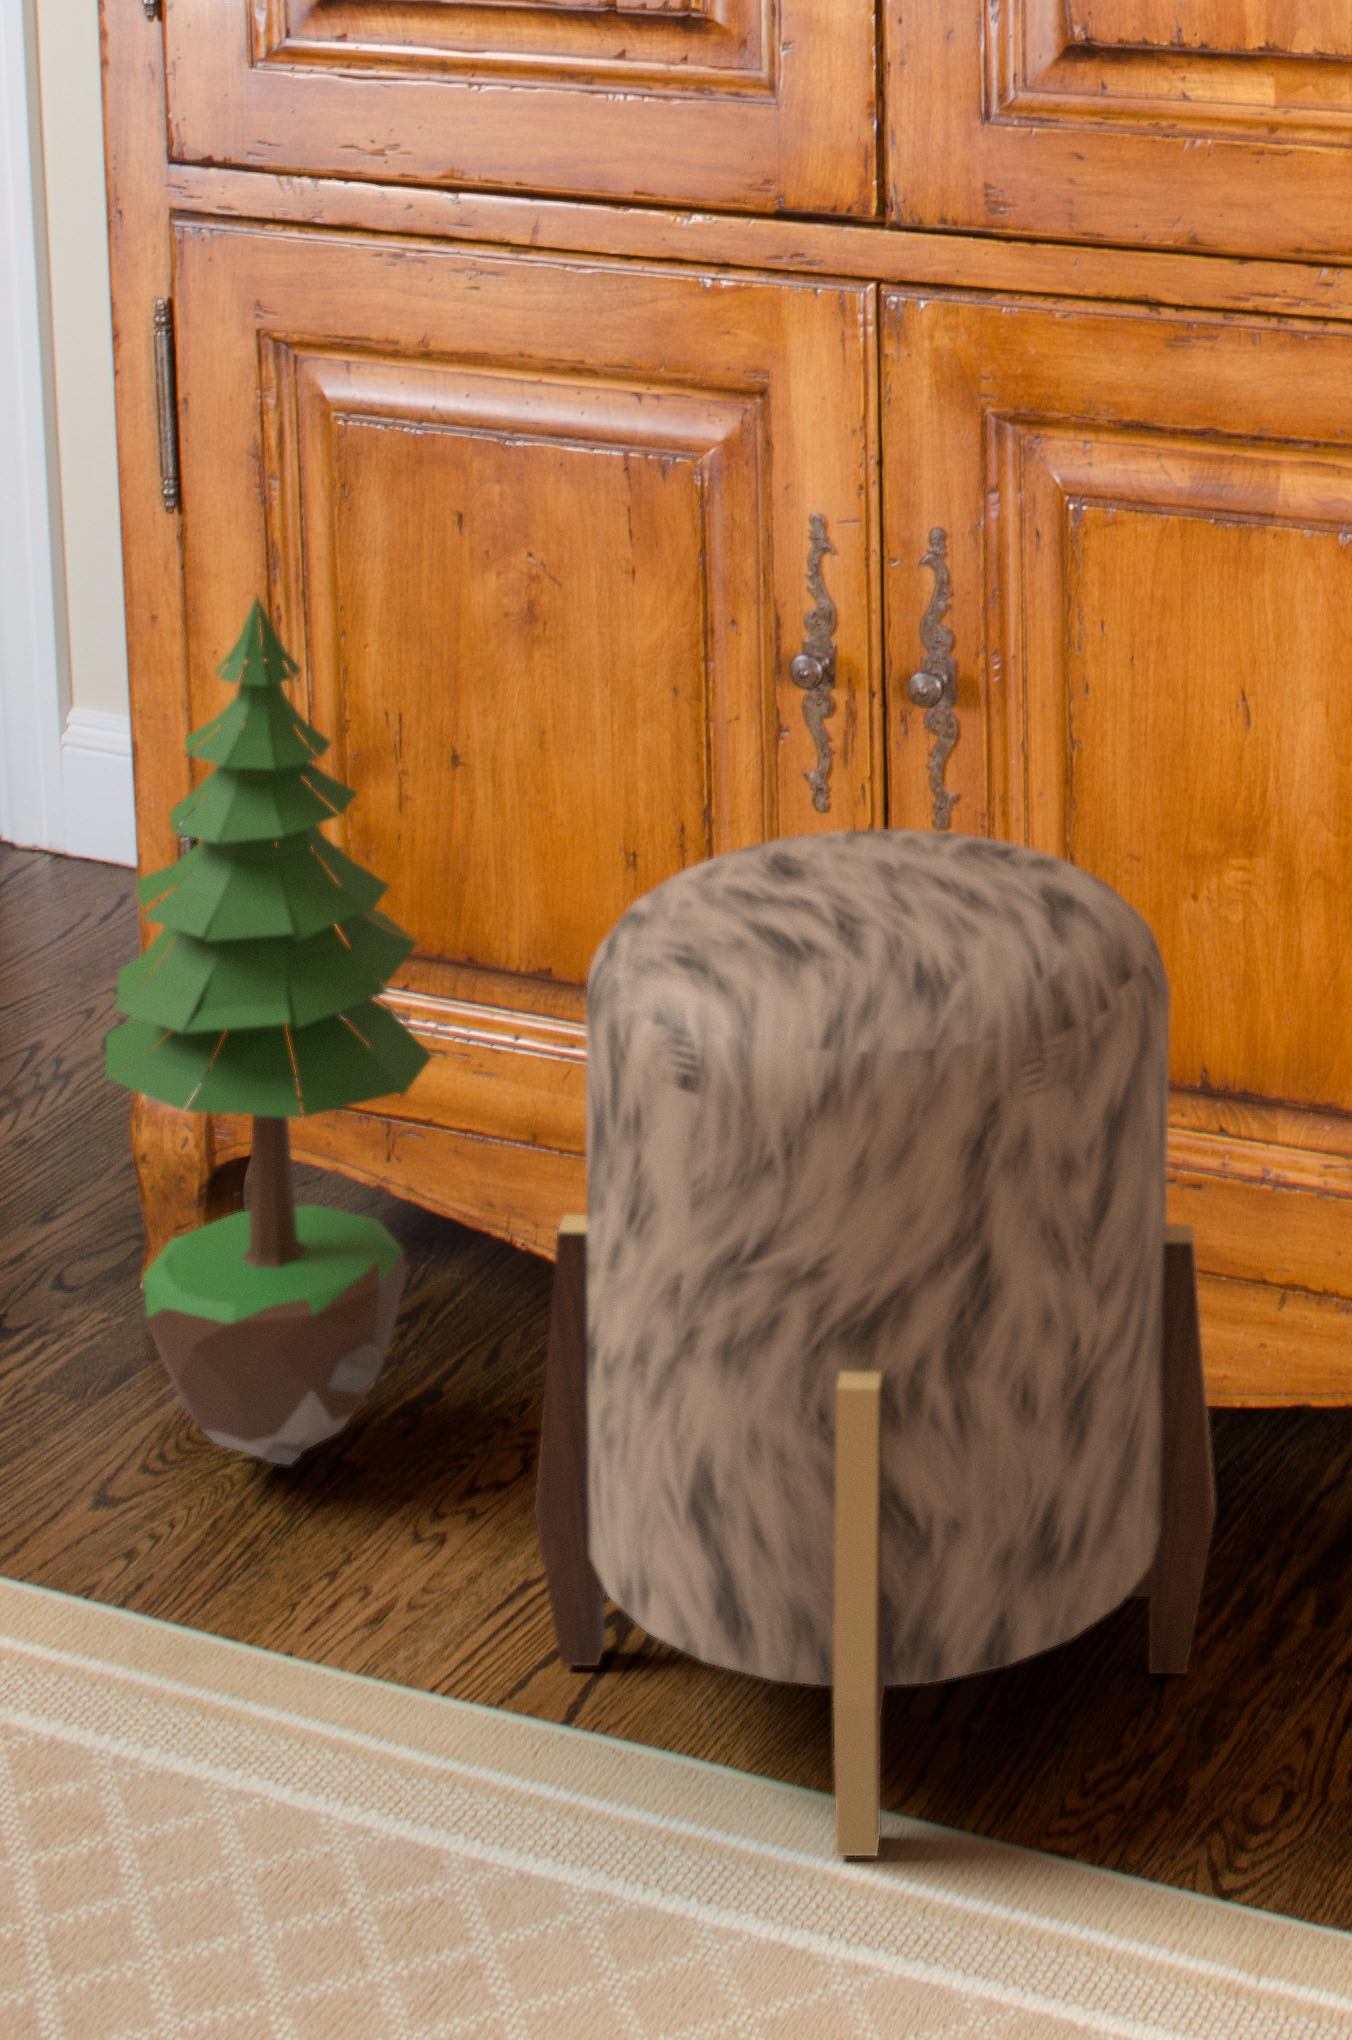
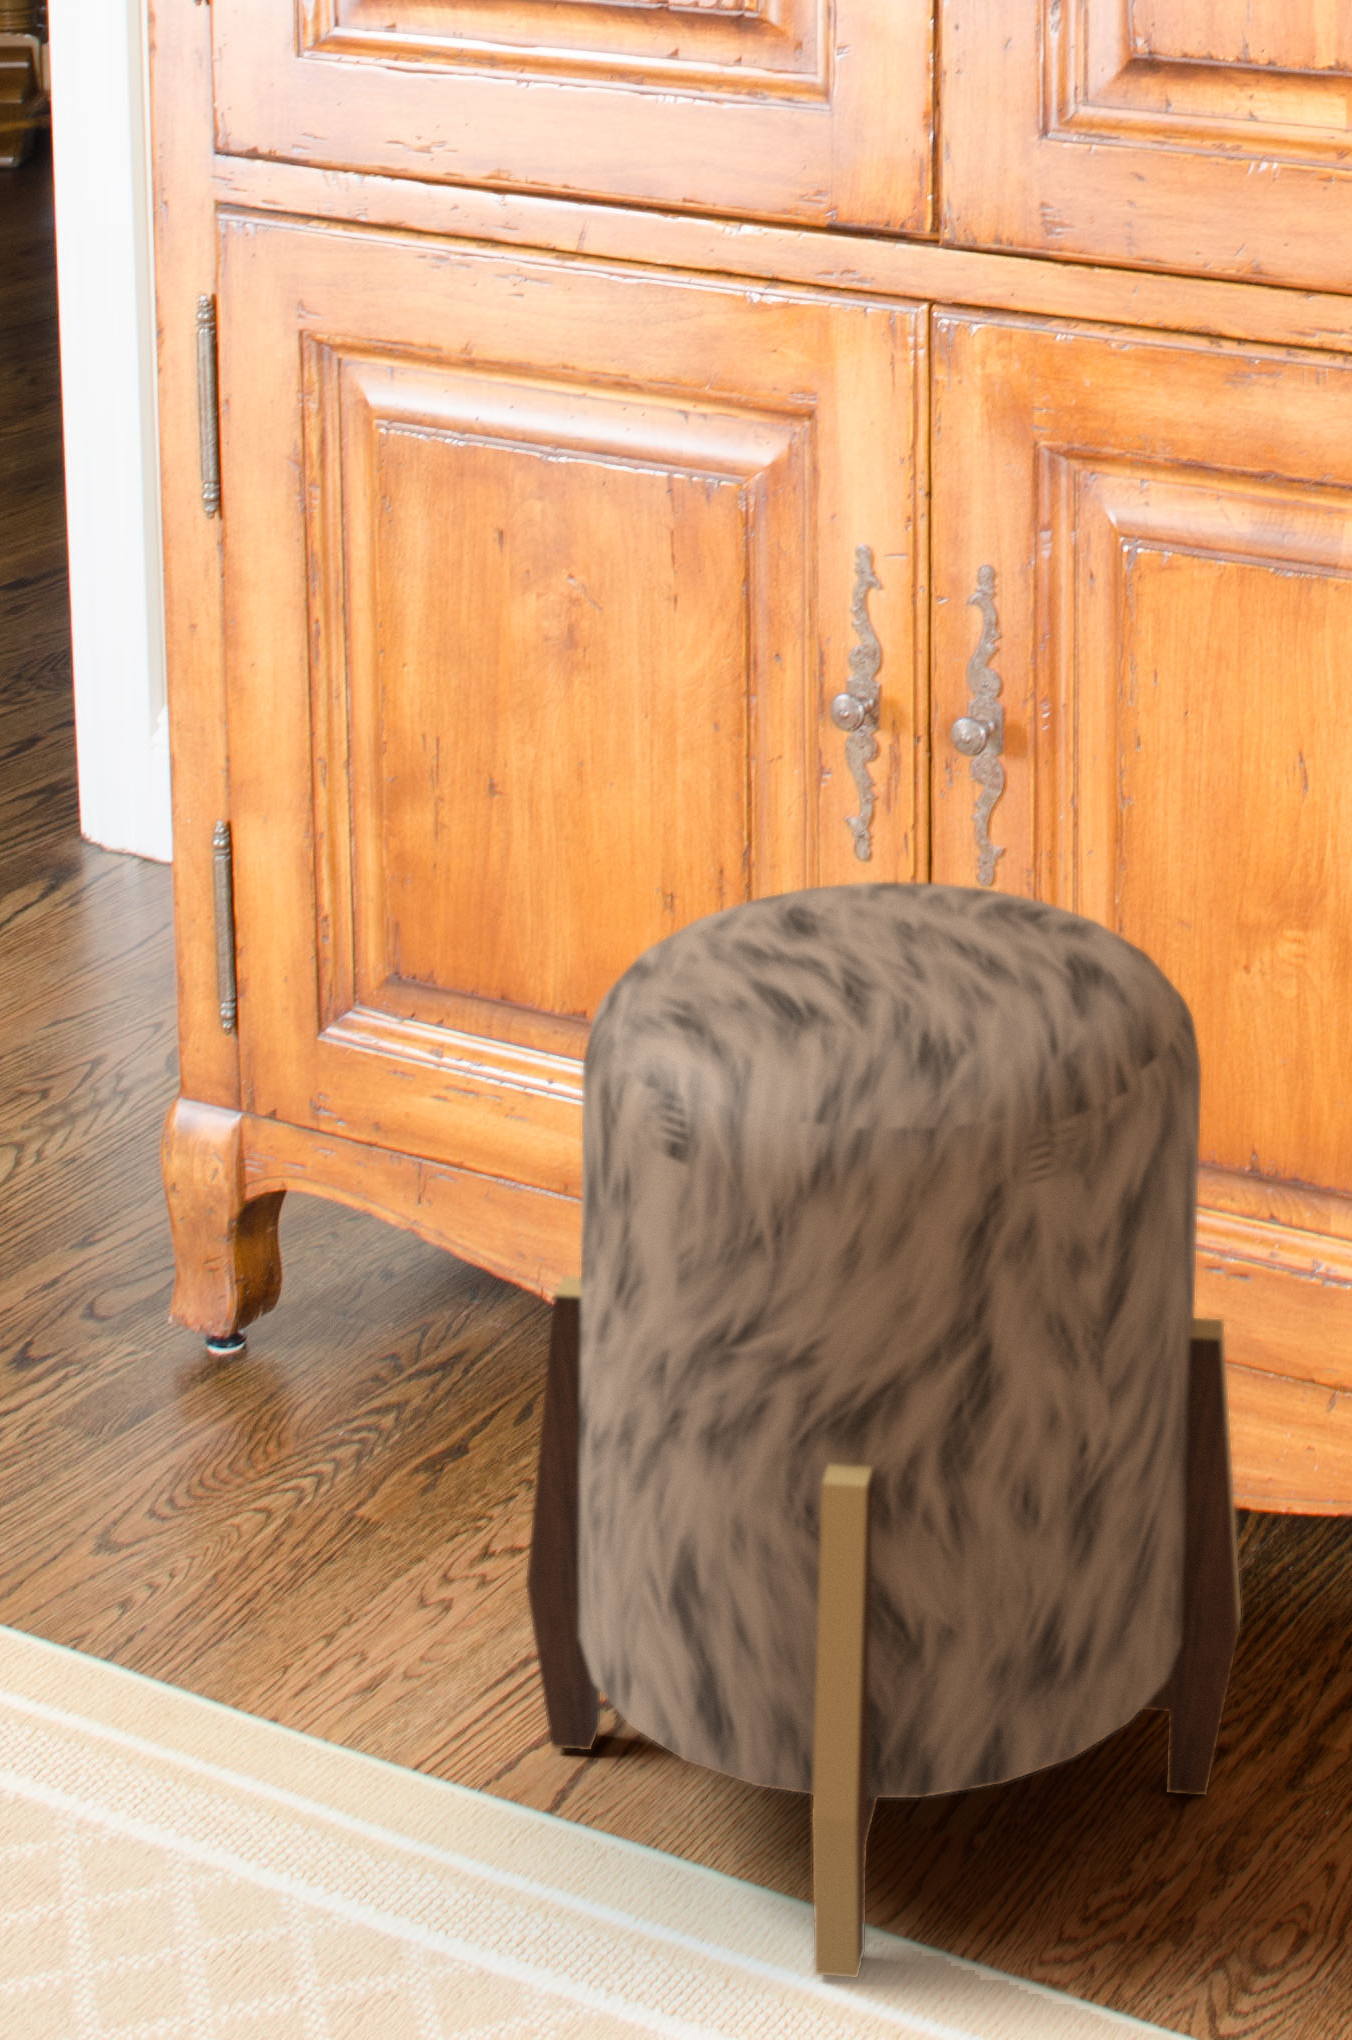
potted tree: present [105,598,433,1465] -> none [111,608,456,1515]

